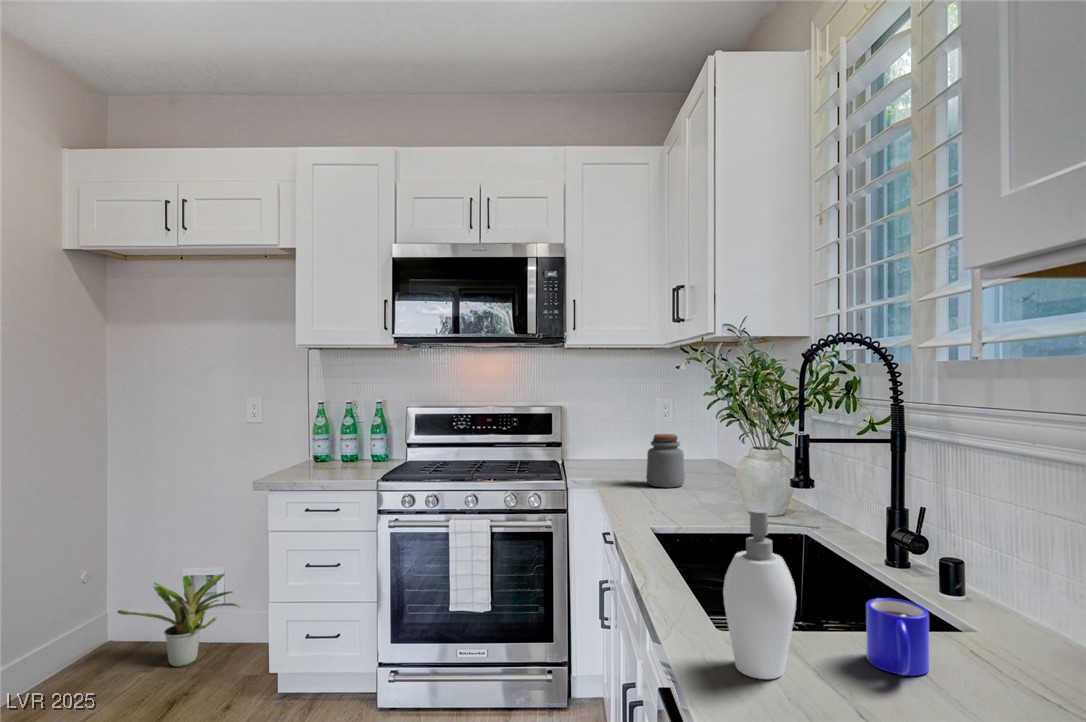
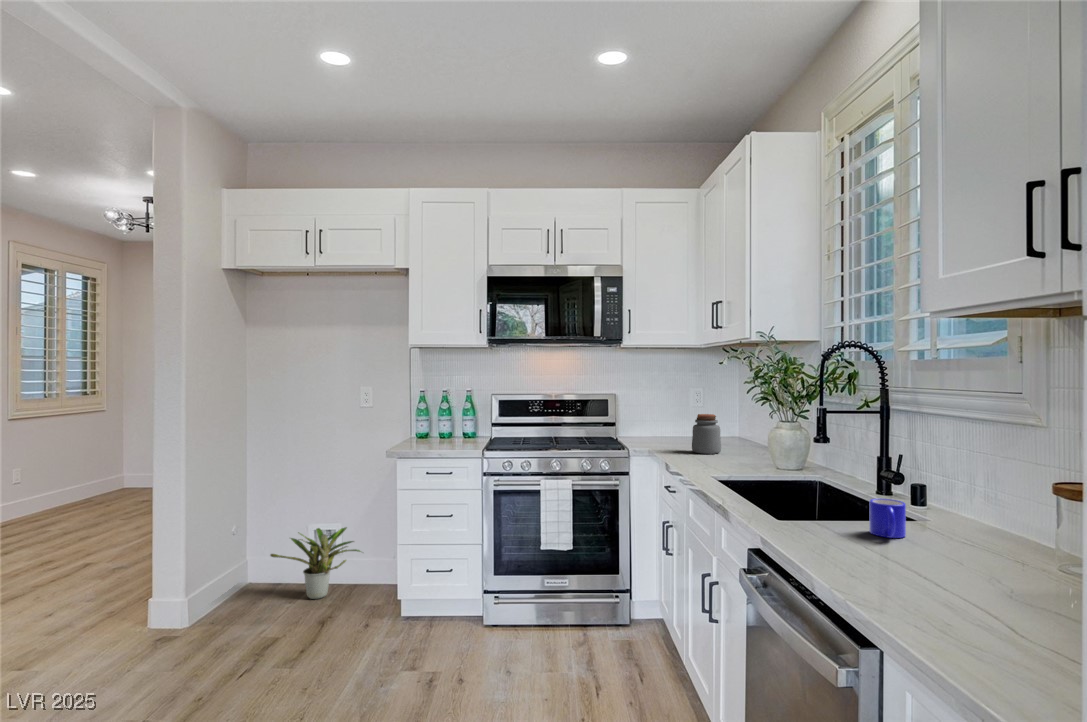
soap dispenser: present [723,509,820,679] -> none [788,445,845,539]

